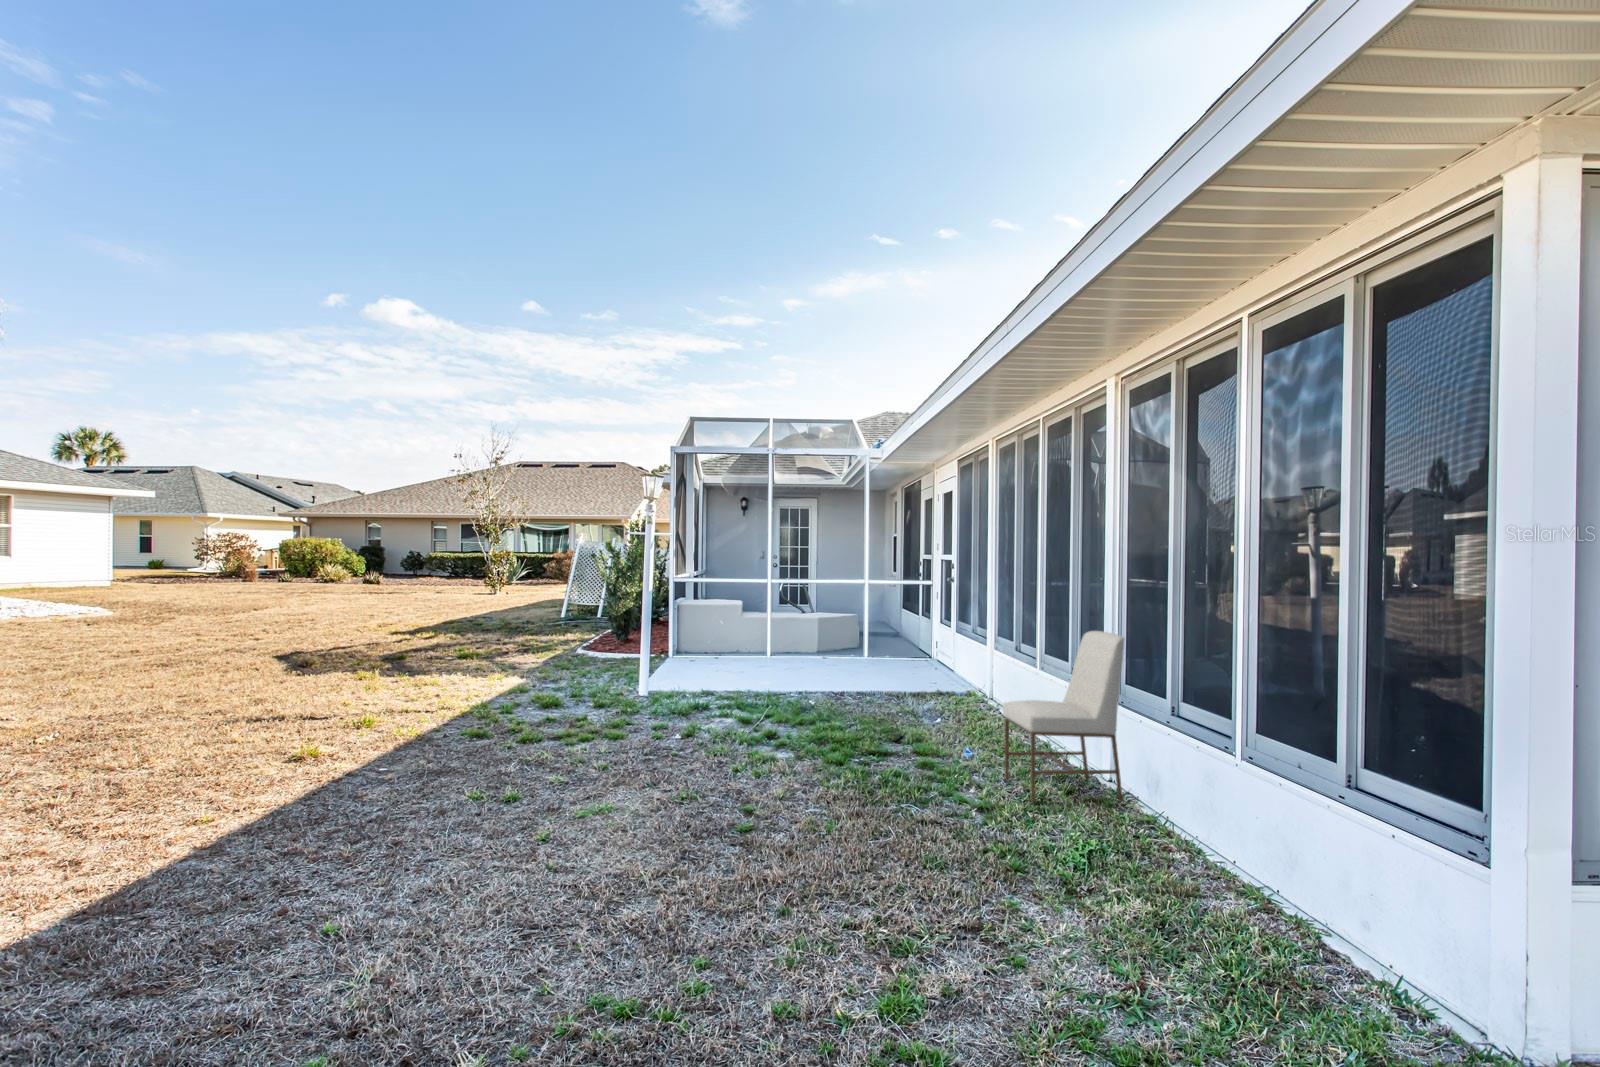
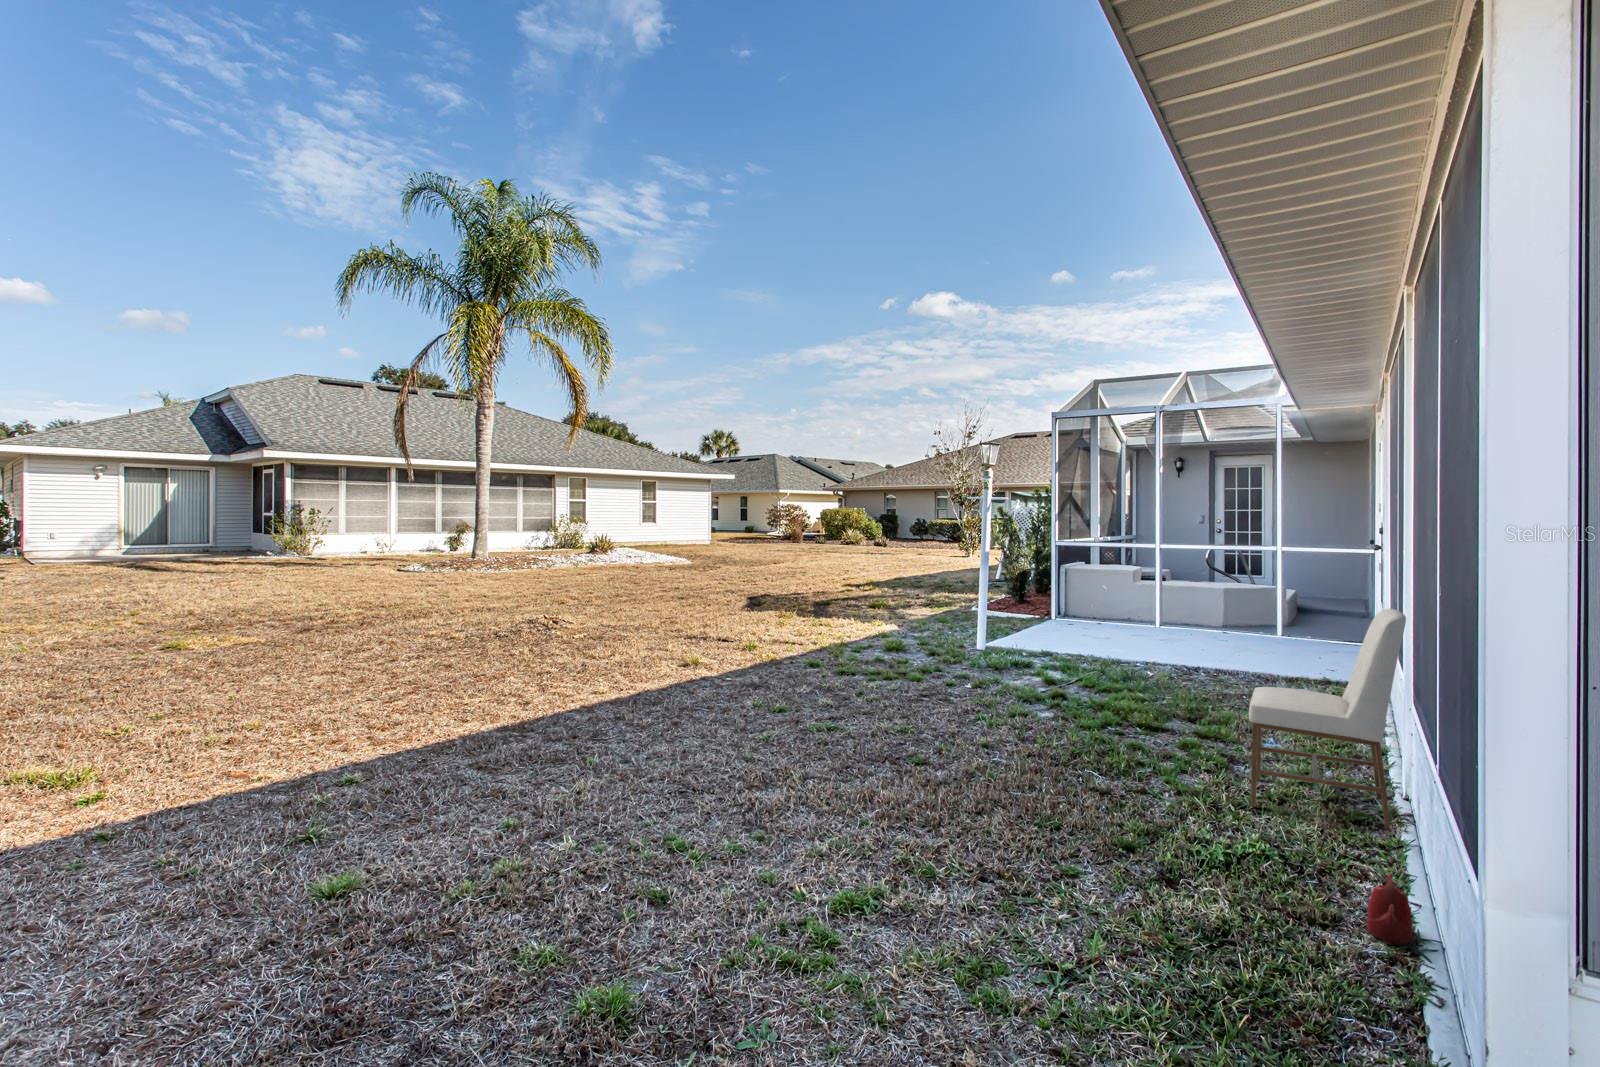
watering can: none [1198,830,1238,883] -> present [1367,873,1414,945]

